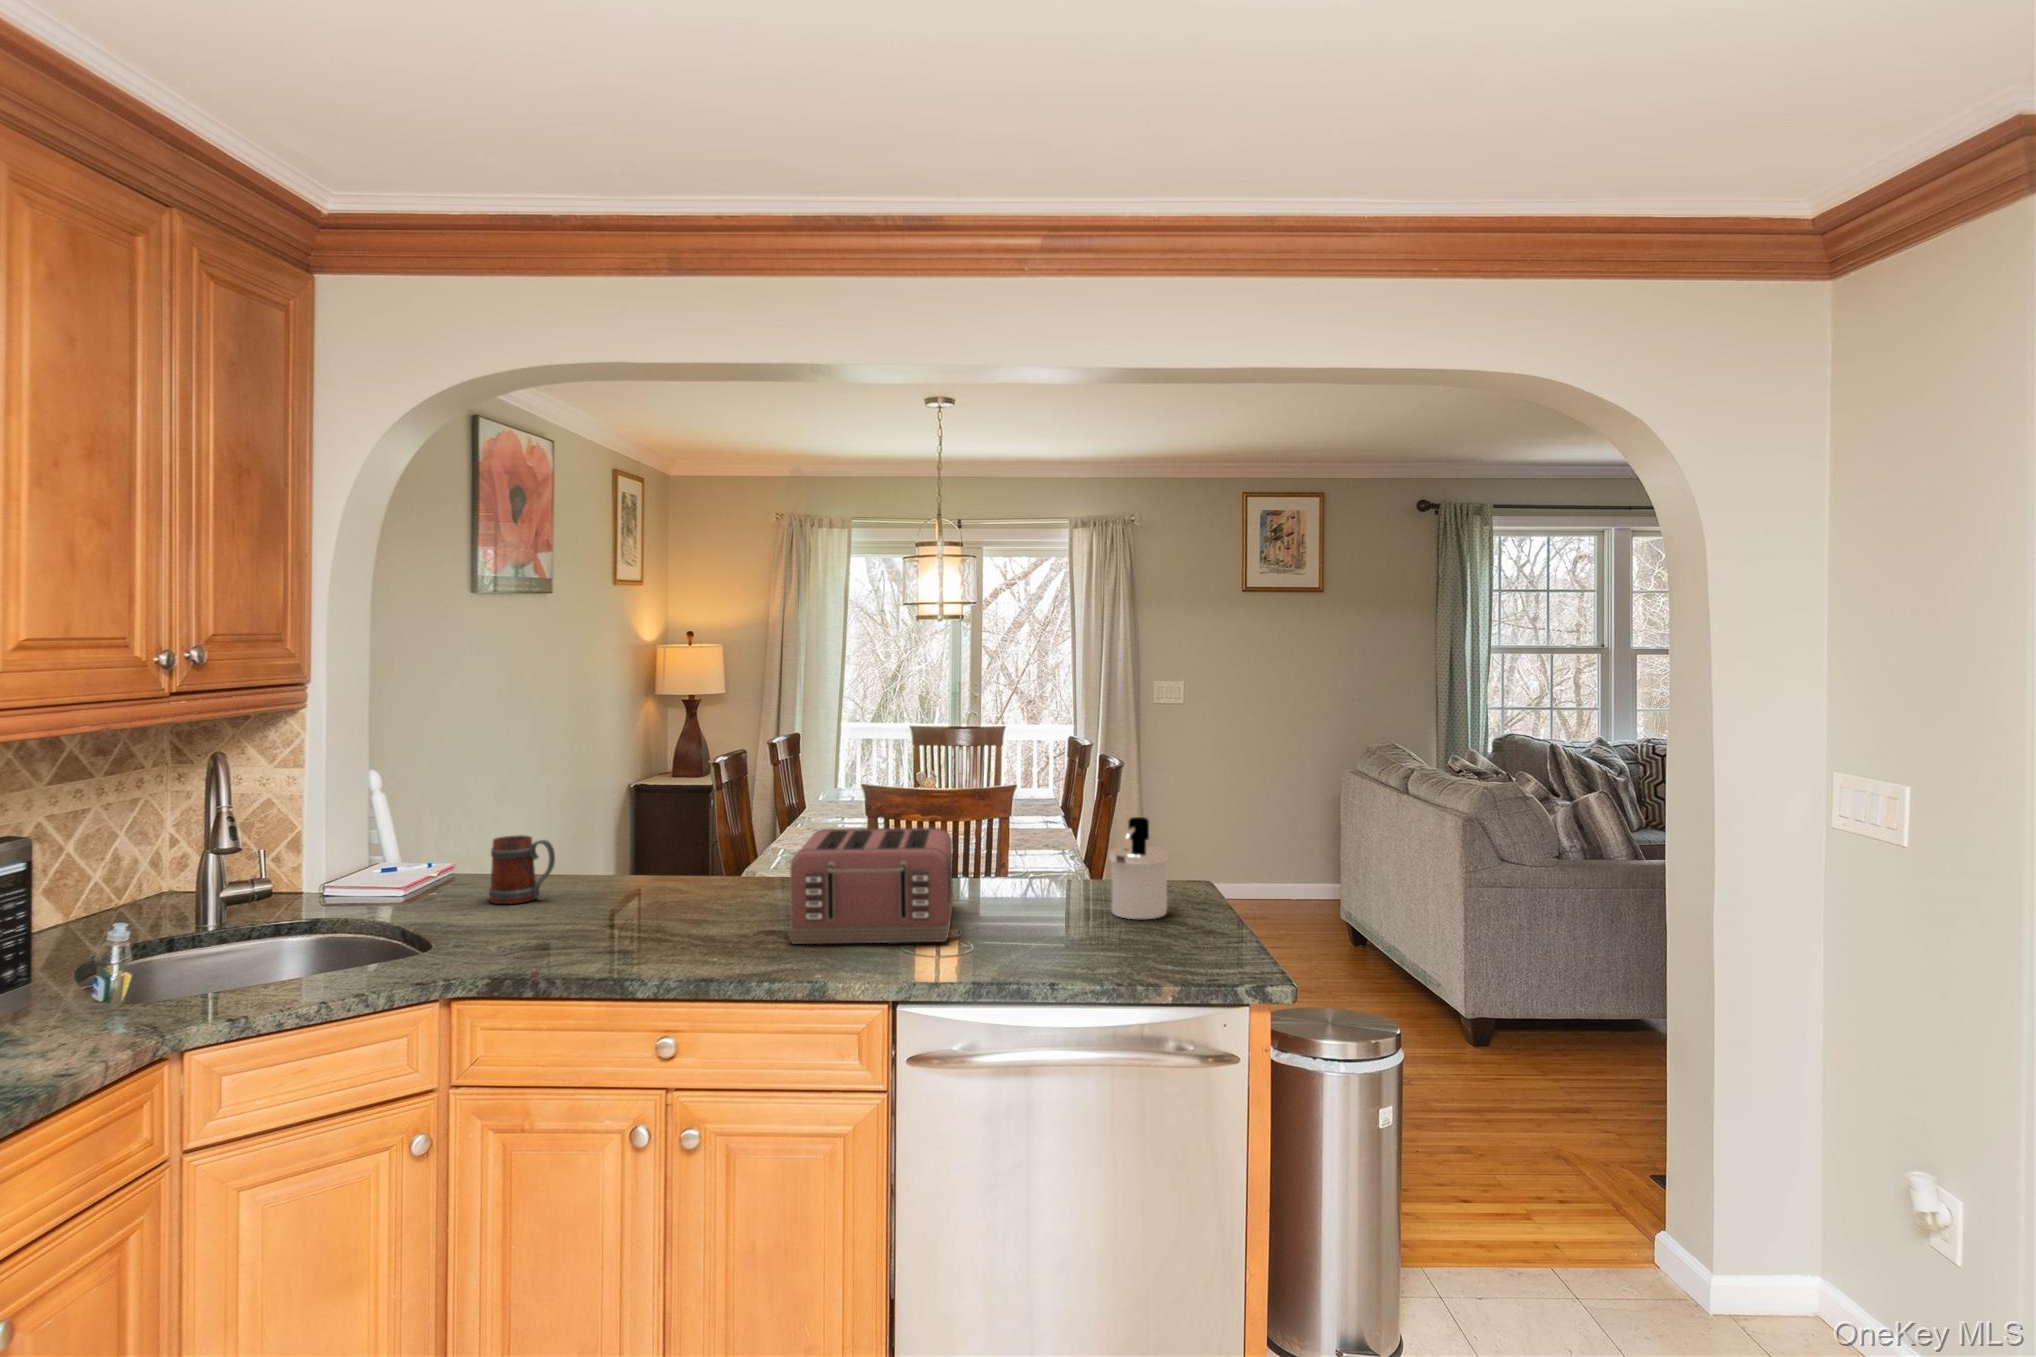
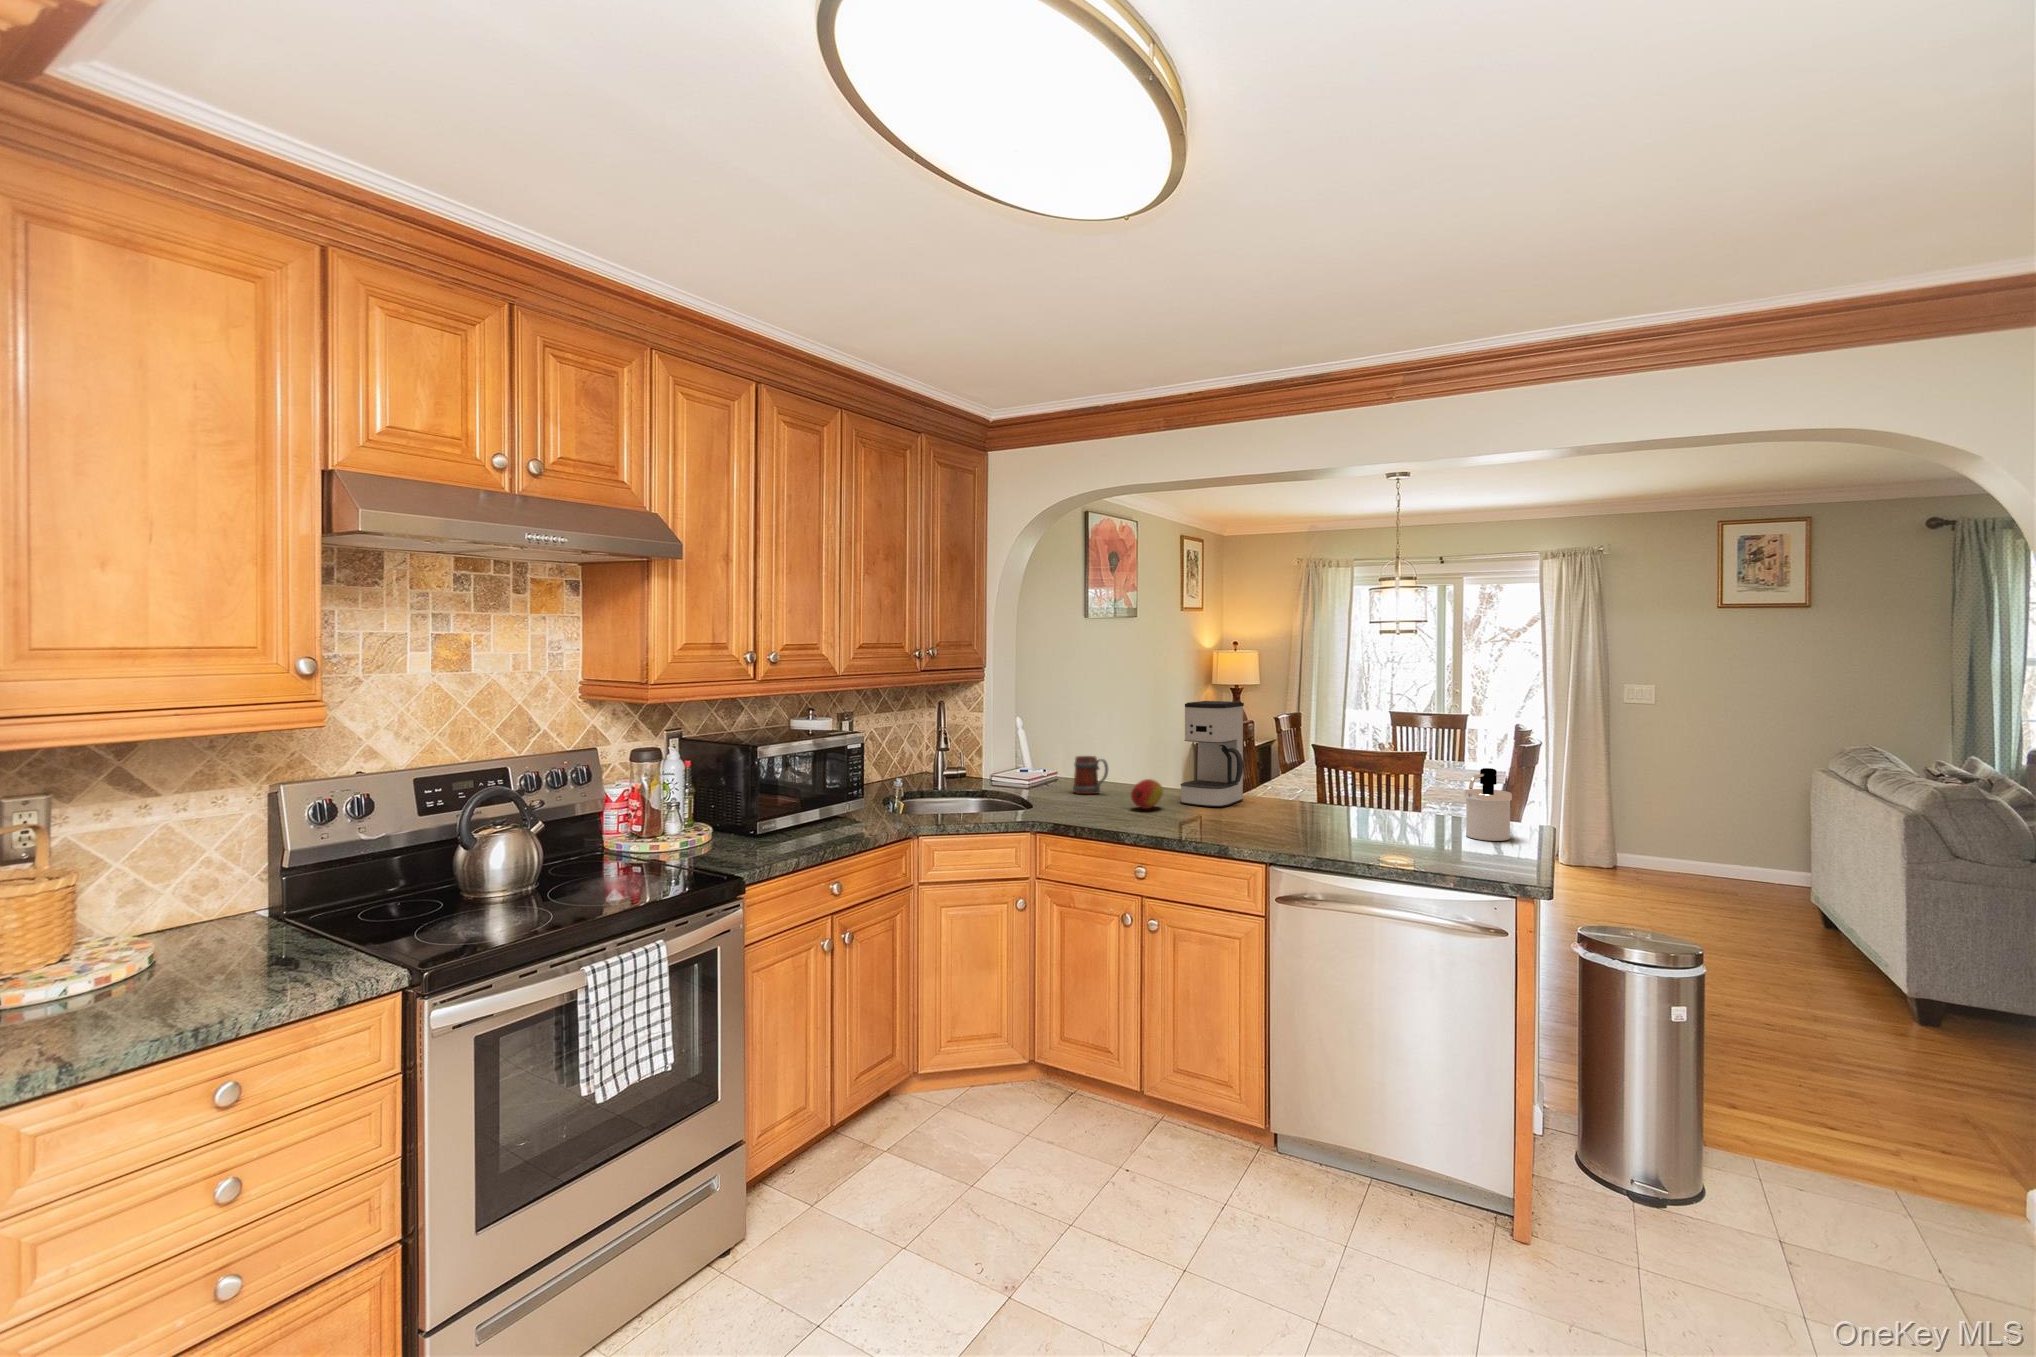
coffee maker: none [685,733,784,906] -> present [1180,701,1244,807]
toaster: present [788,828,954,944] -> none [1231,762,1352,836]
fruit: none [607,872,661,924] -> present [1131,779,1163,809]

